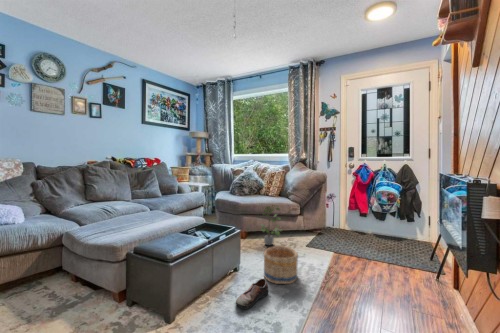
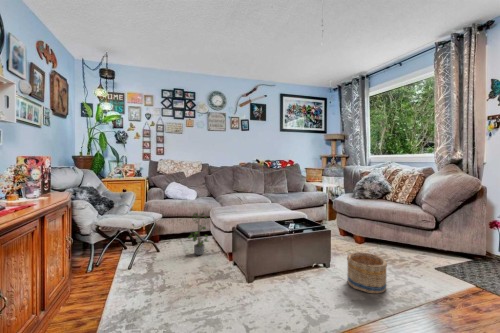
potted plant: present [261,207,280,245] -> present [188,213,208,255]
shoe: present [236,279,269,309] -> none [301,277,340,296]

